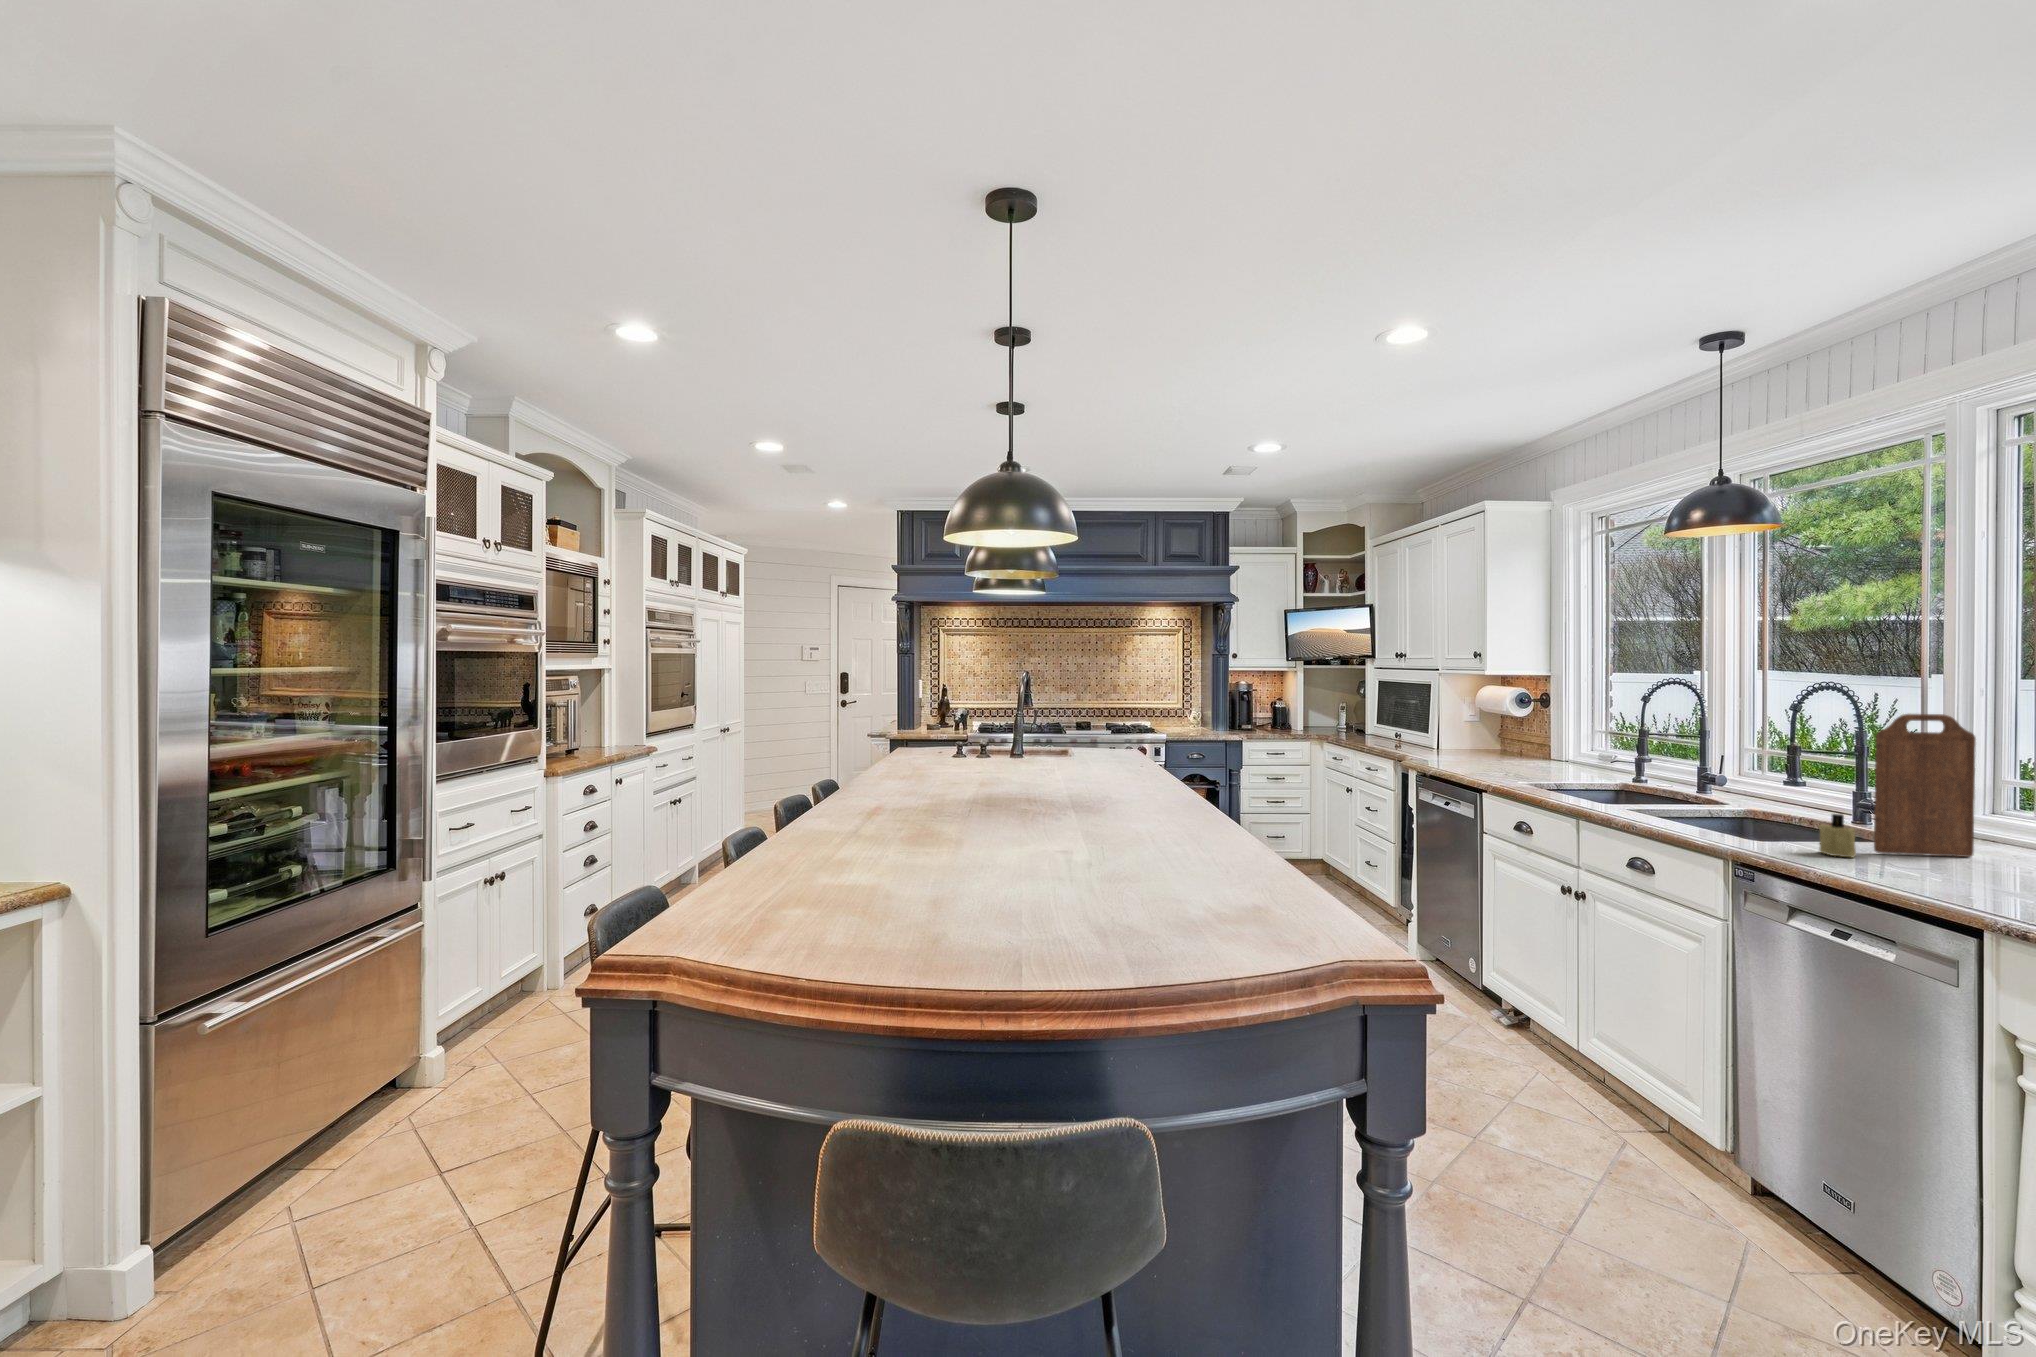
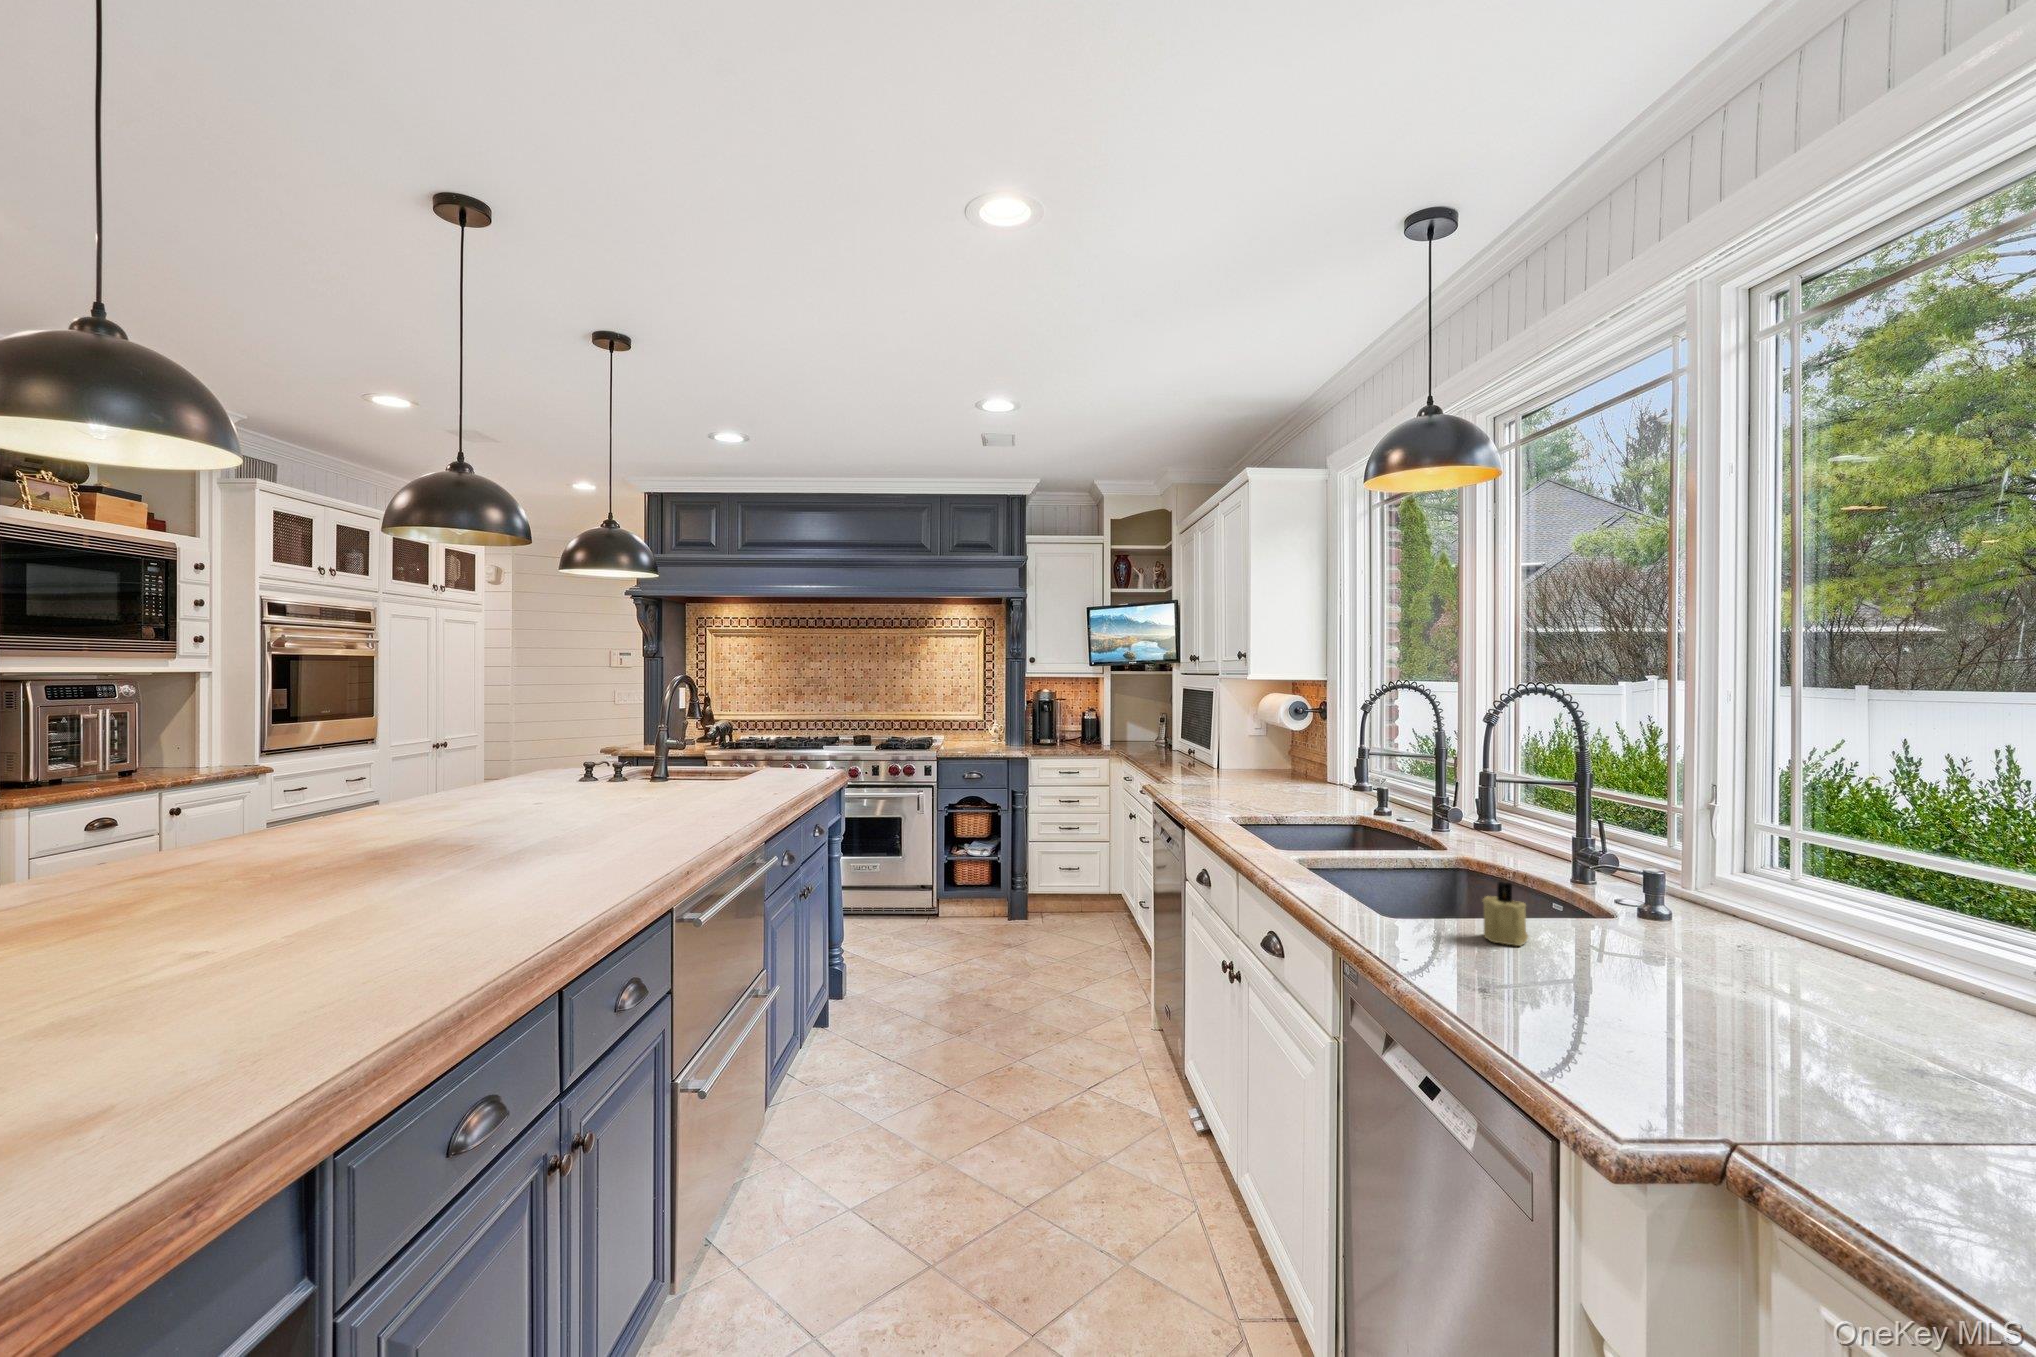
cutting board: present [1874,714,1976,857] -> none [1557,741,1686,942]

